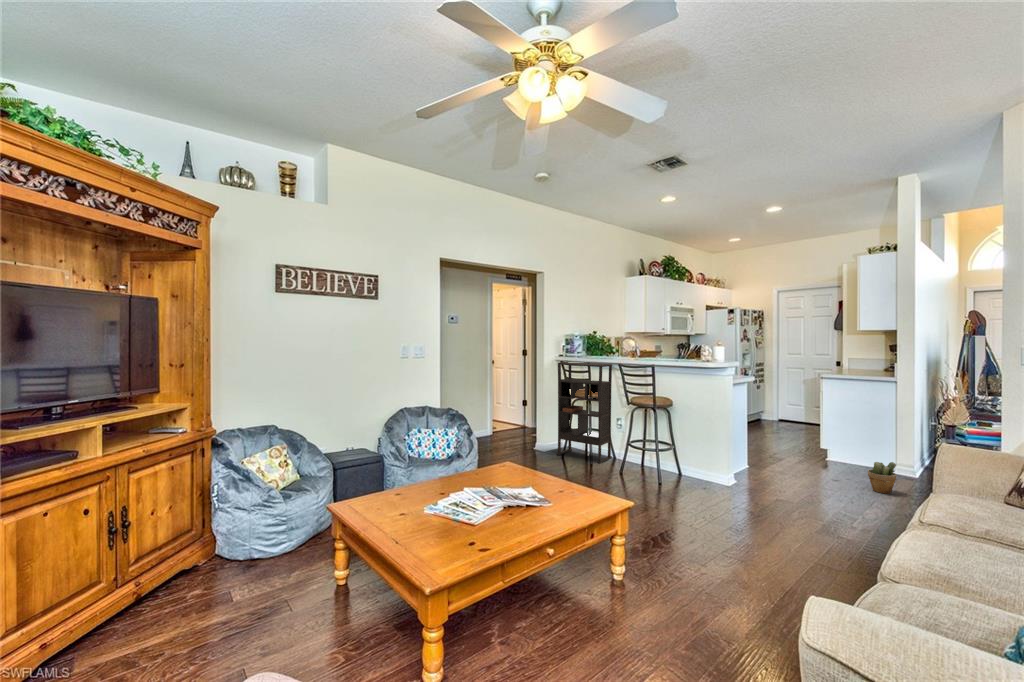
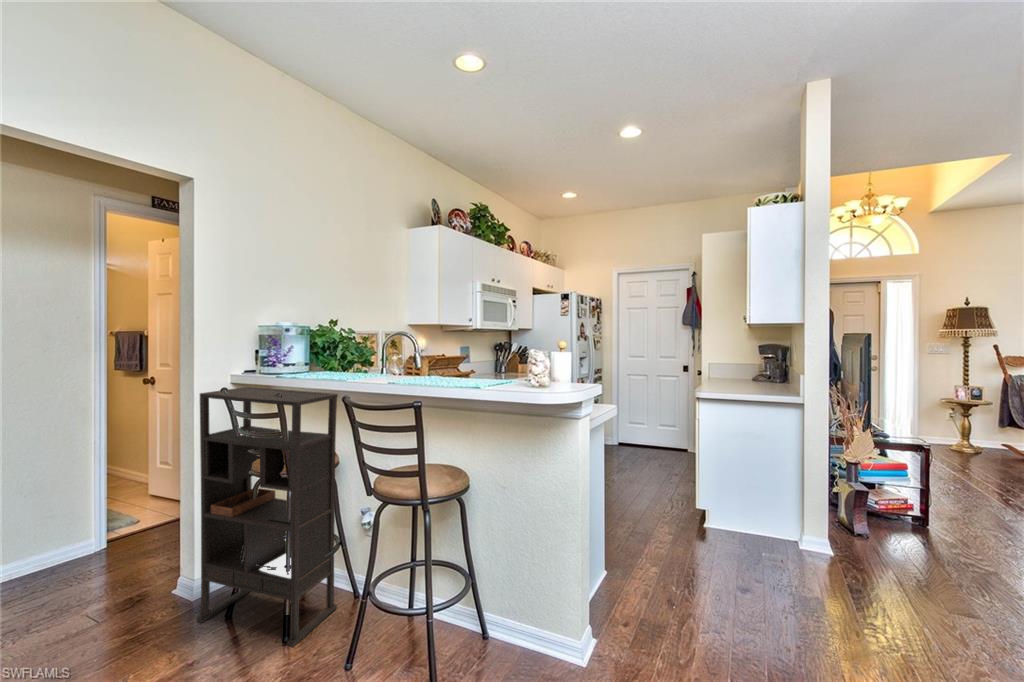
potted plant: present [868,462,897,494] -> none [832,586,890,656]

